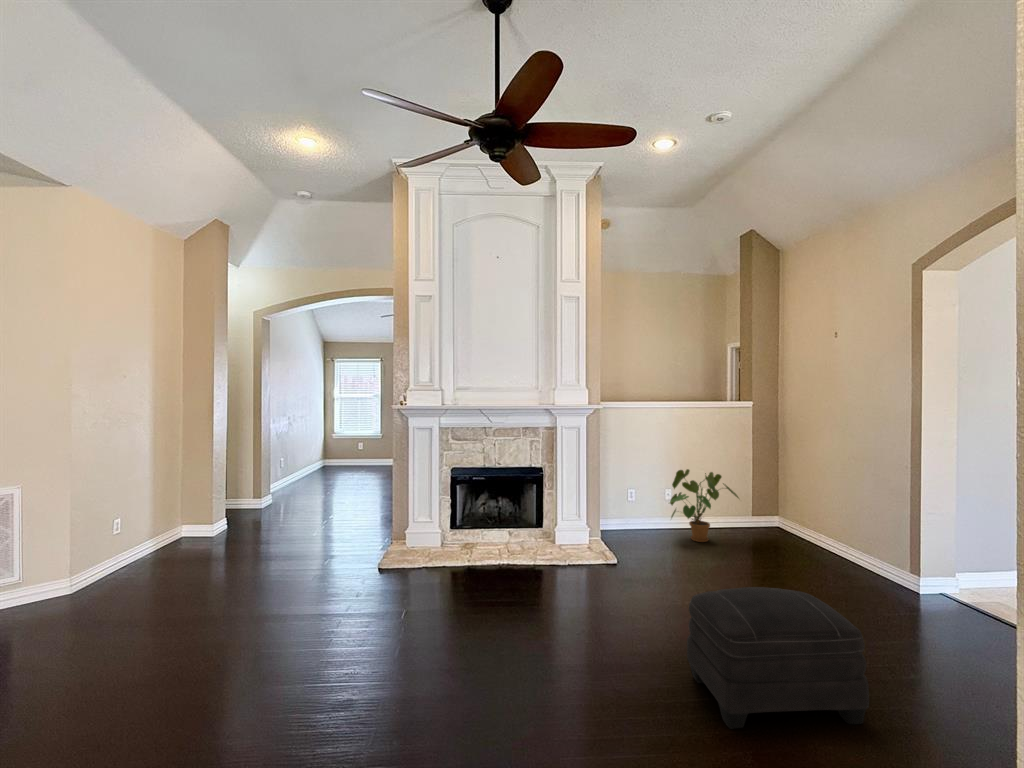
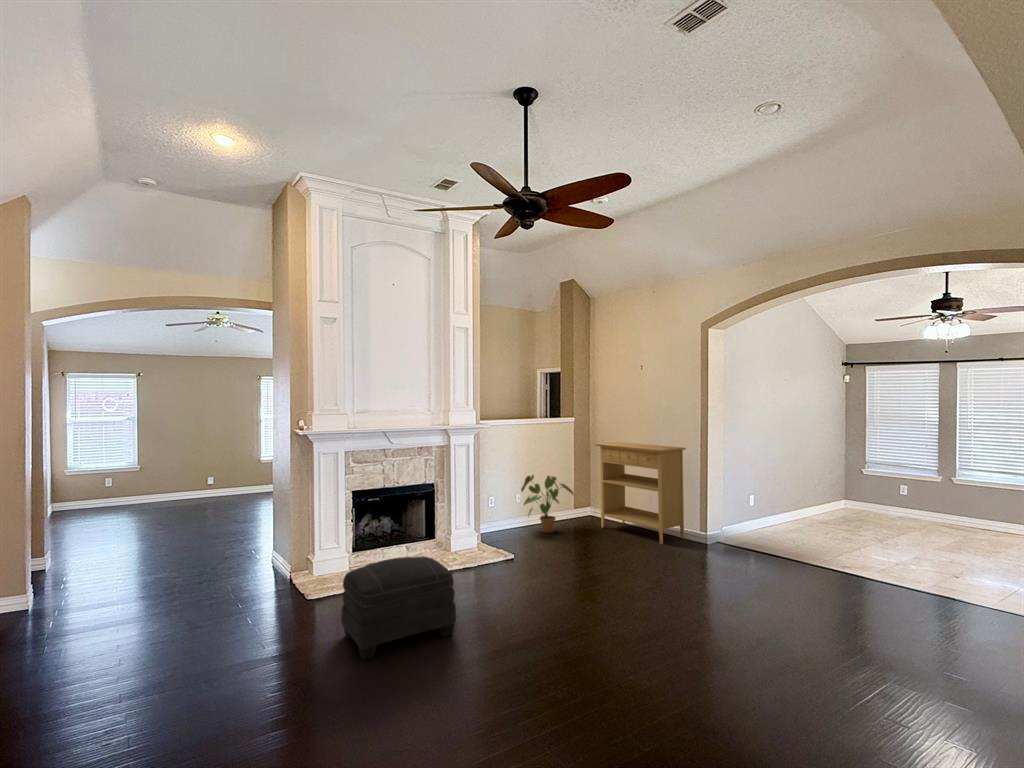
console table: none [770,436,907,586] -> present [595,442,686,544]
ottoman: present [687,587,869,729] -> present [341,557,456,660]

